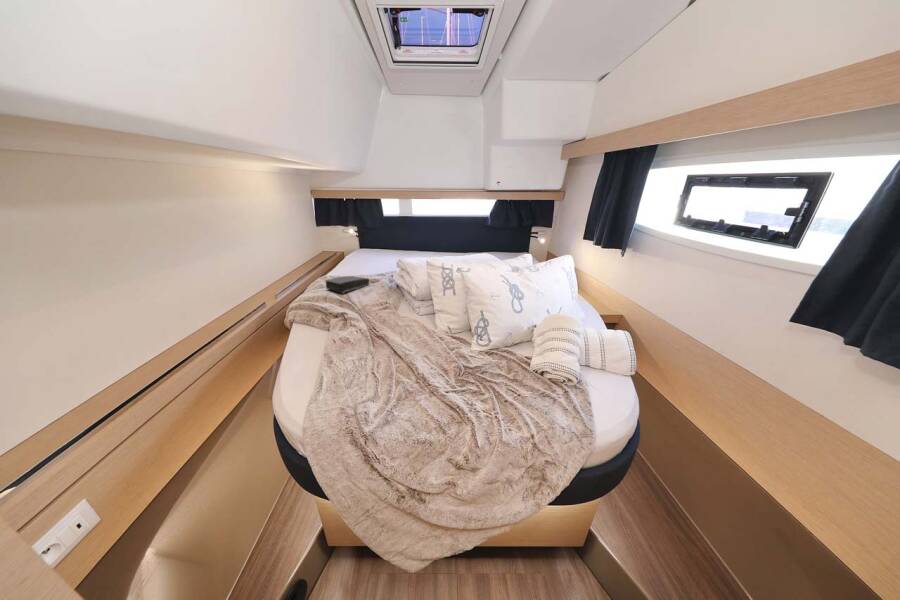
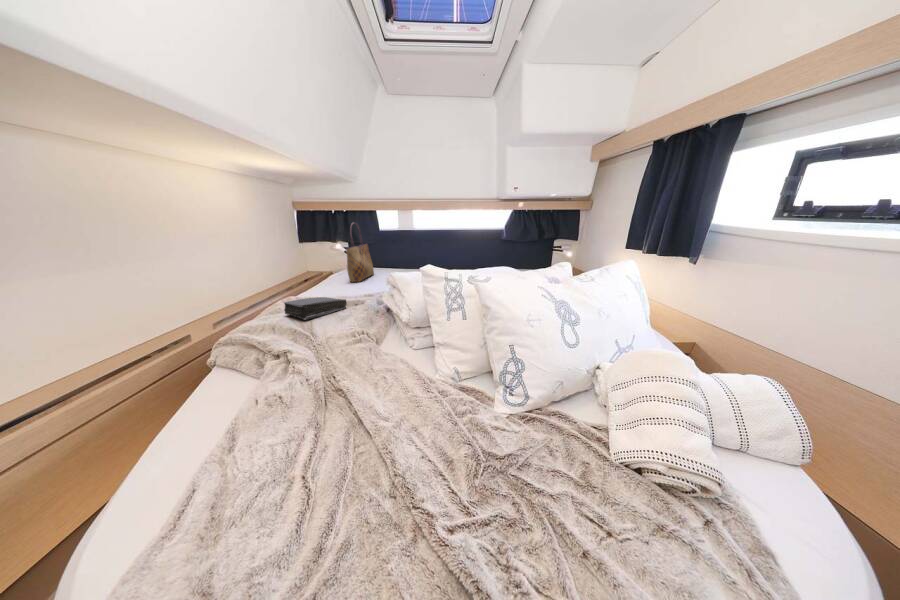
tote bag: none [361,212,381,262] -> present [346,223,374,282]

